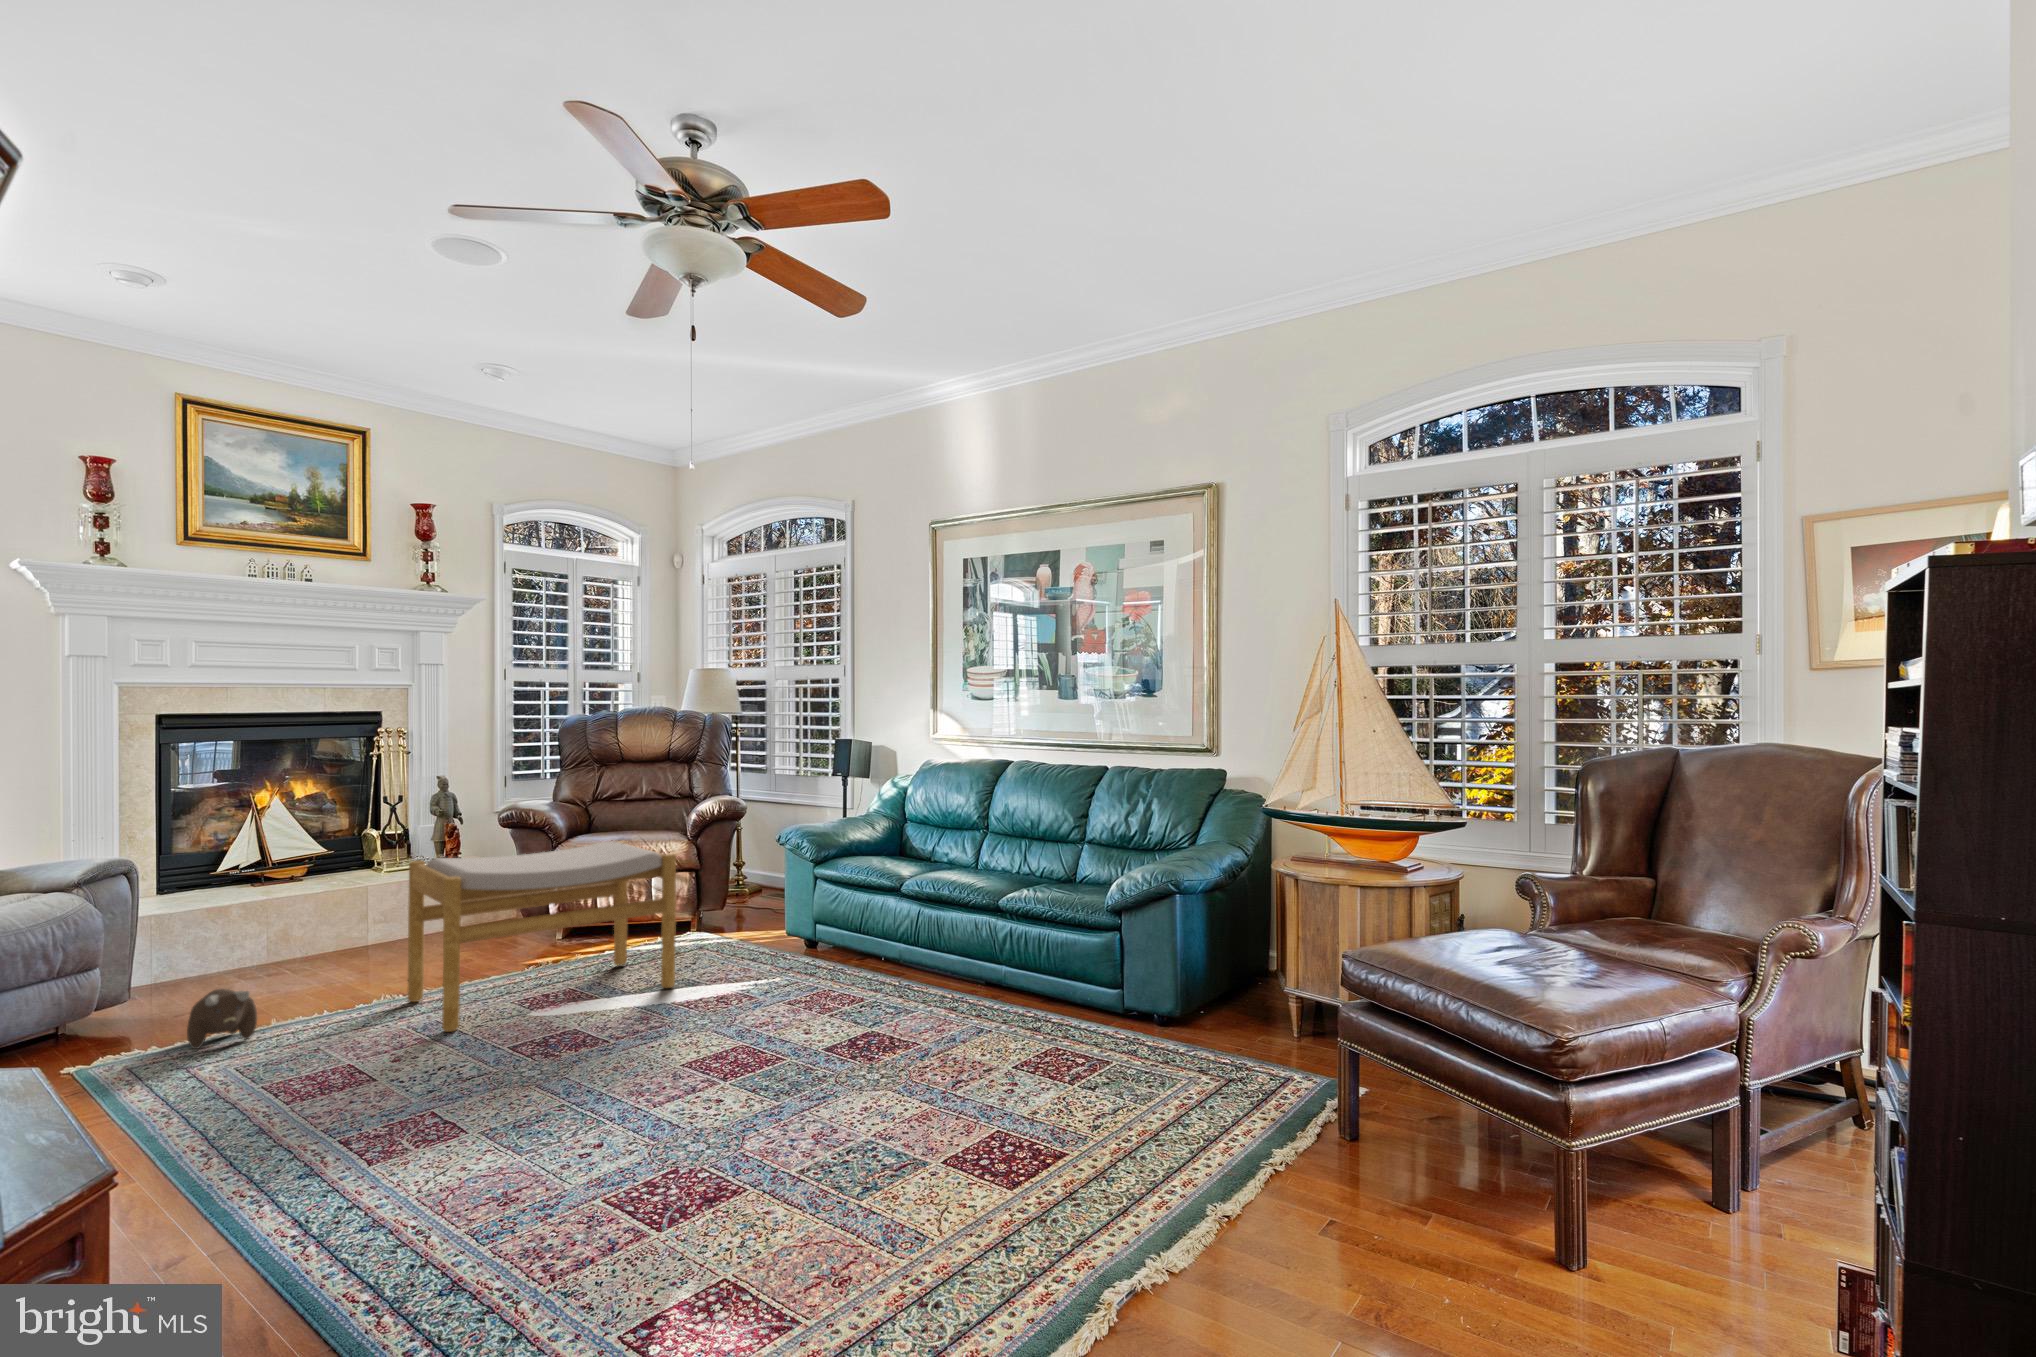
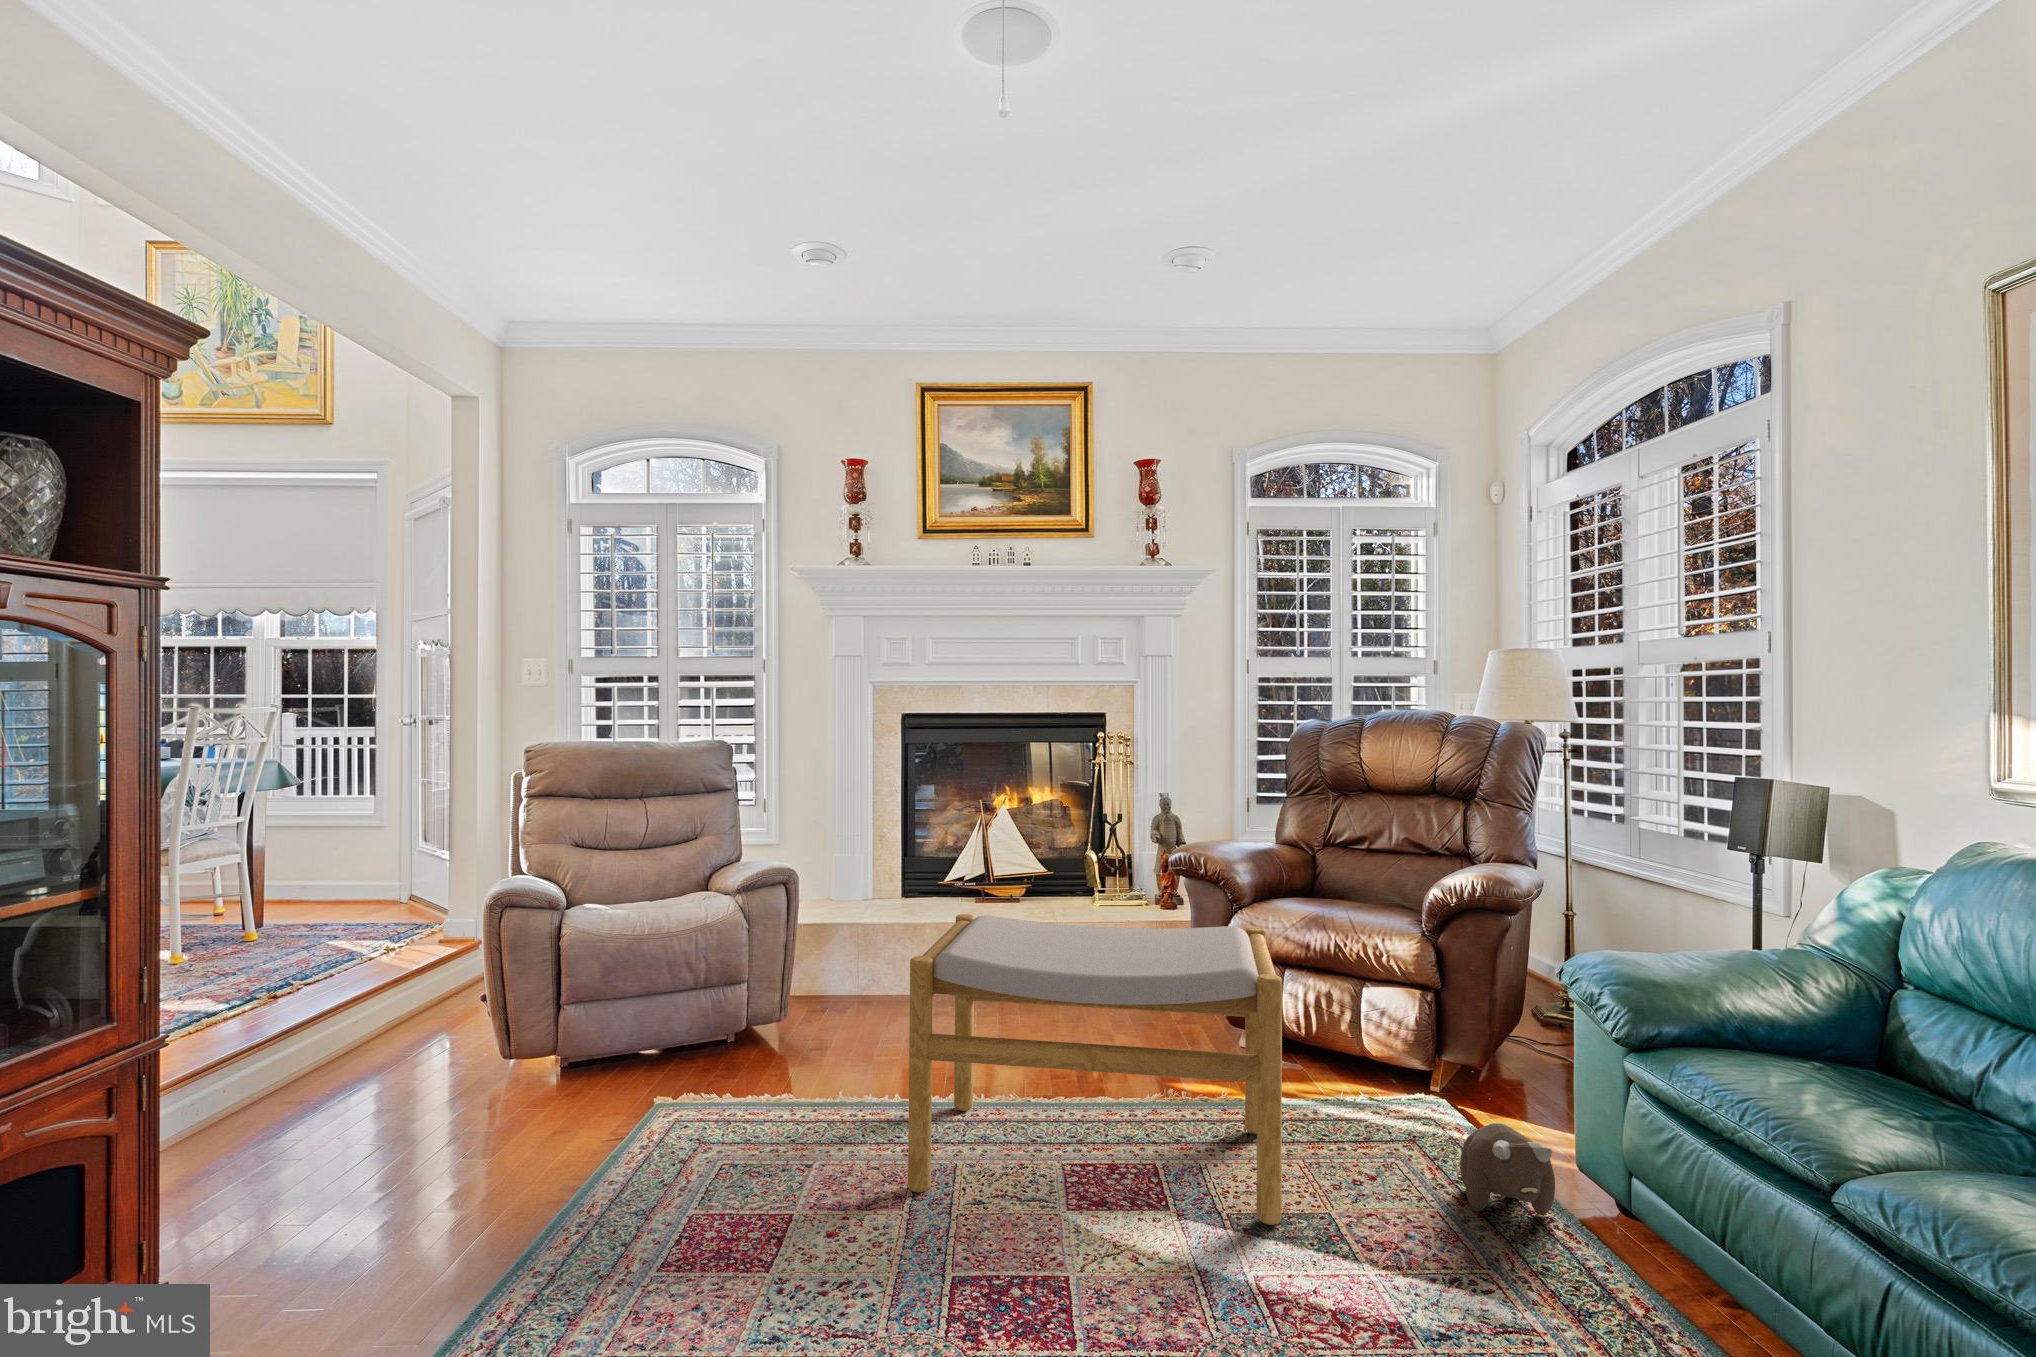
plush toy: present [187,989,257,1049] -> present [1460,1123,1555,1215]

